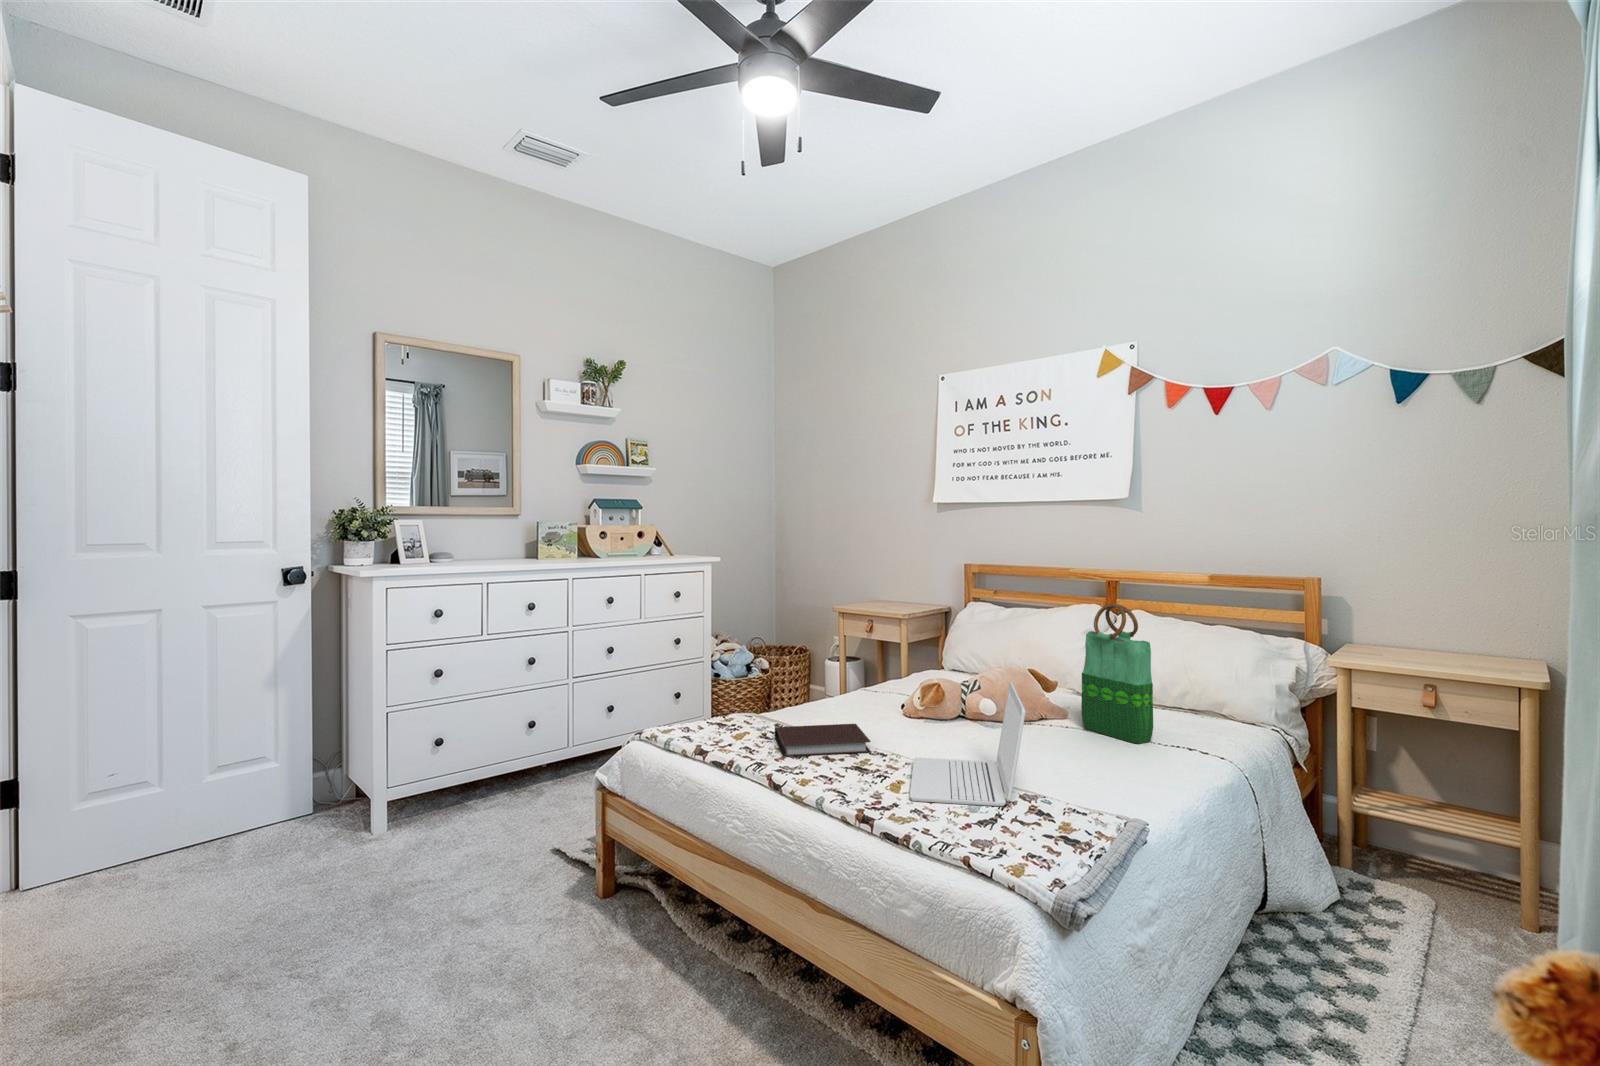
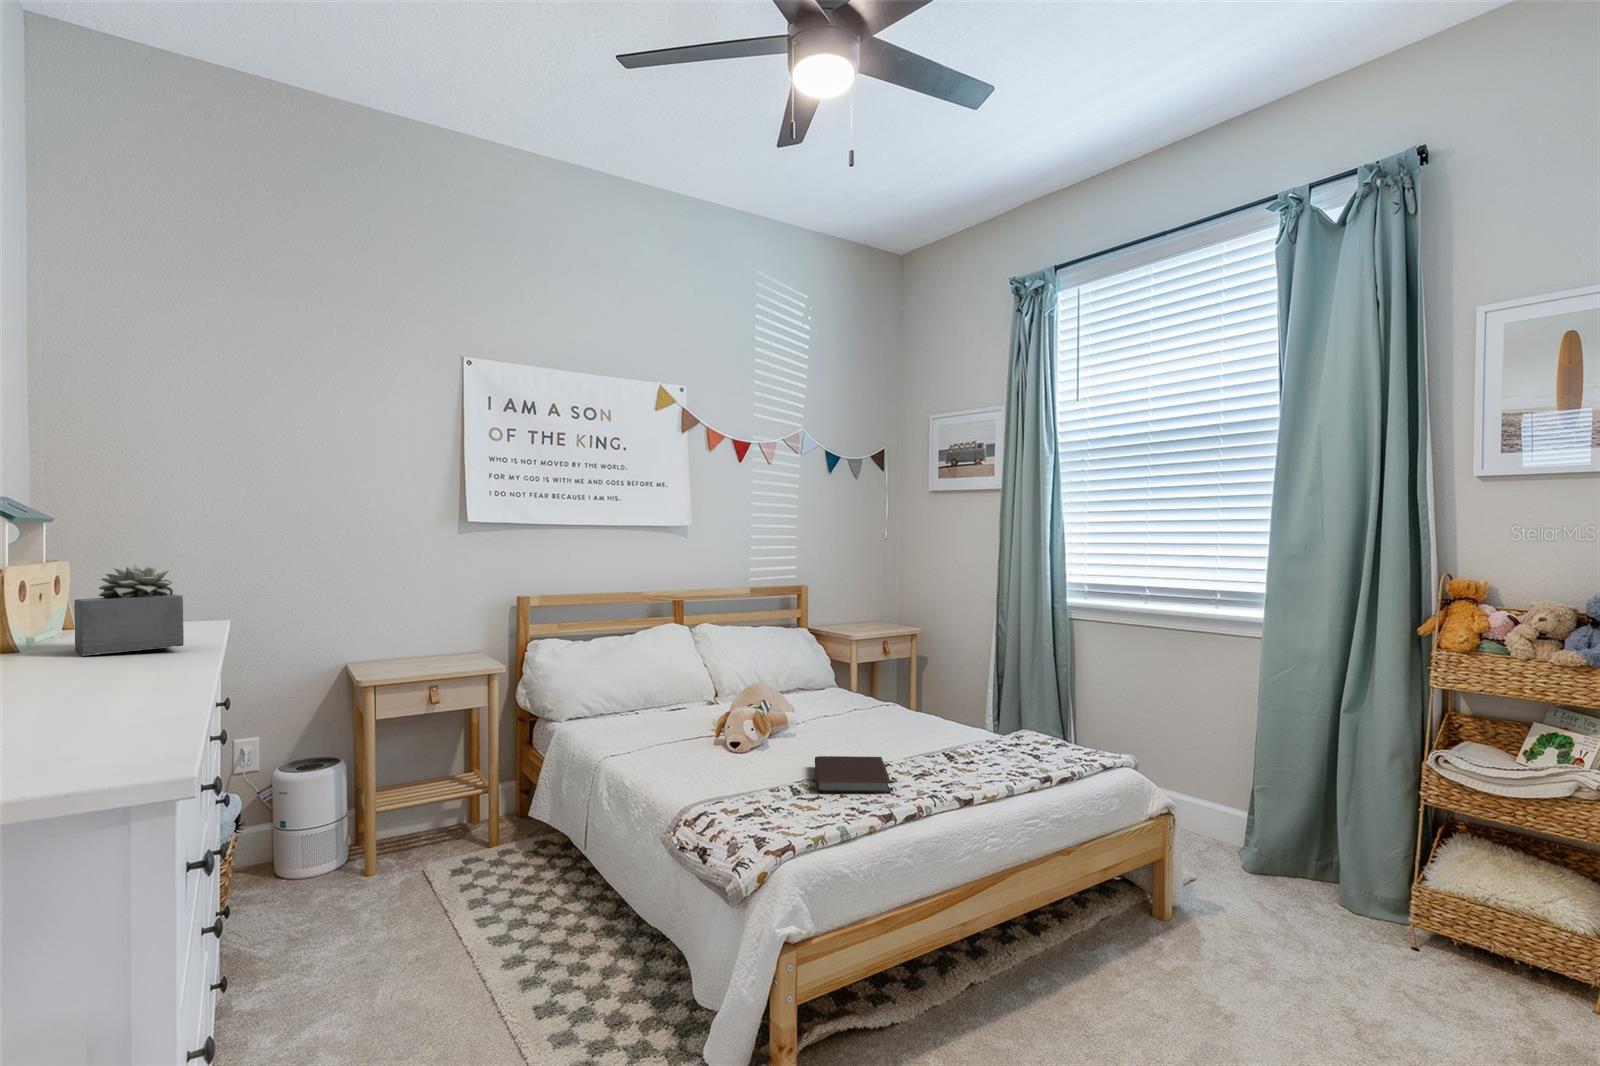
succulent plant: none [617,528,659,564] -> present [74,565,184,656]
tote bag: present [1081,604,1153,744] -> none [817,612,872,713]
laptop: present [910,682,1026,806] -> none [913,674,1015,766]

